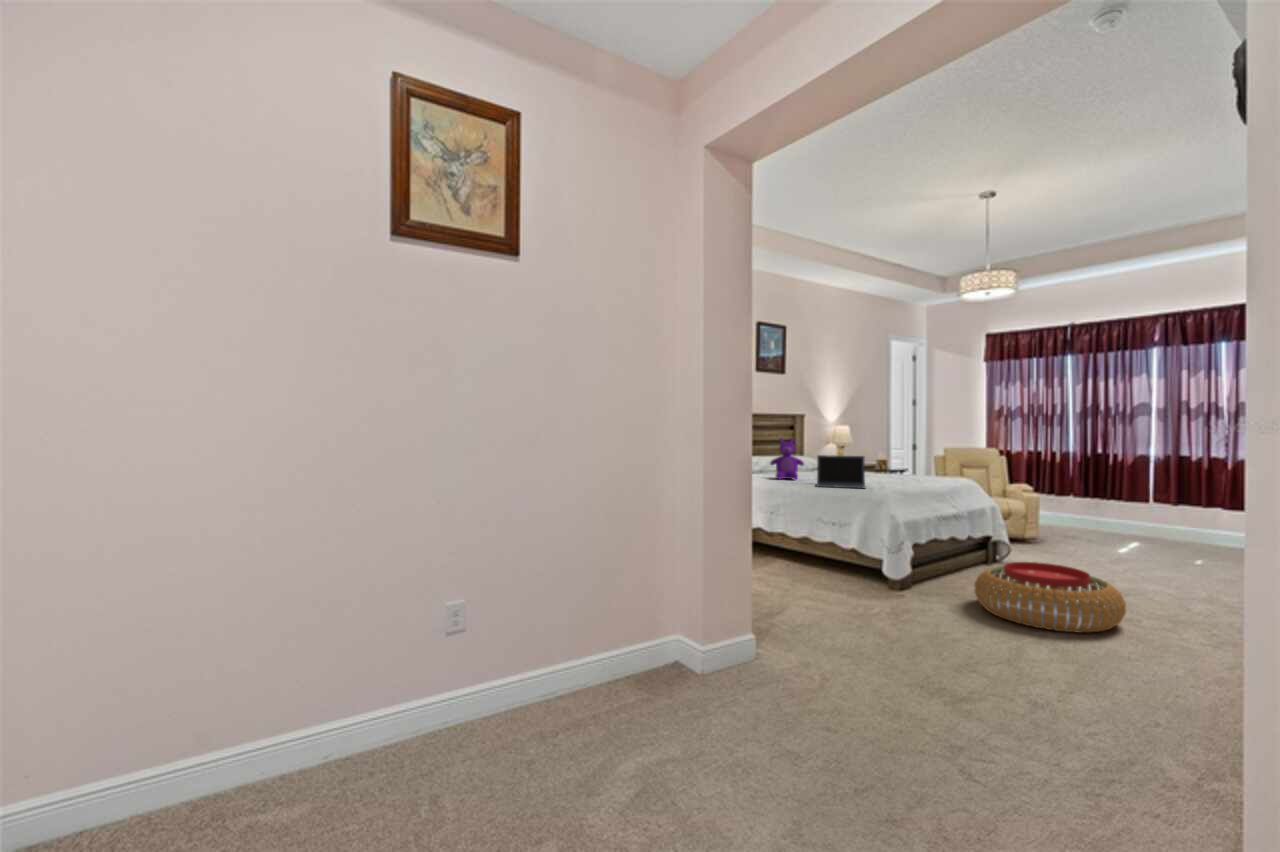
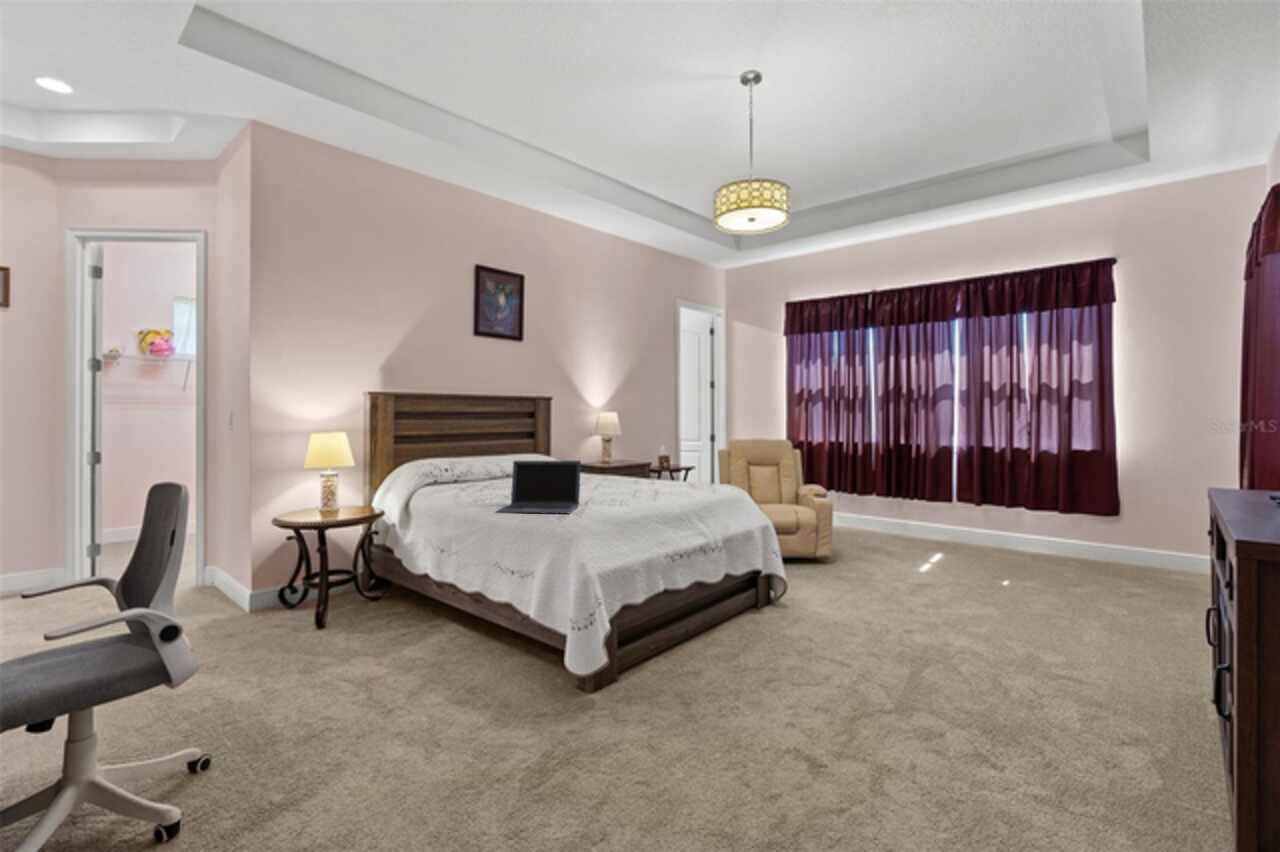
teddy bear: present [770,438,804,479] -> none [460,433,511,497]
pouf: present [974,562,1126,633] -> none [693,637,914,787]

